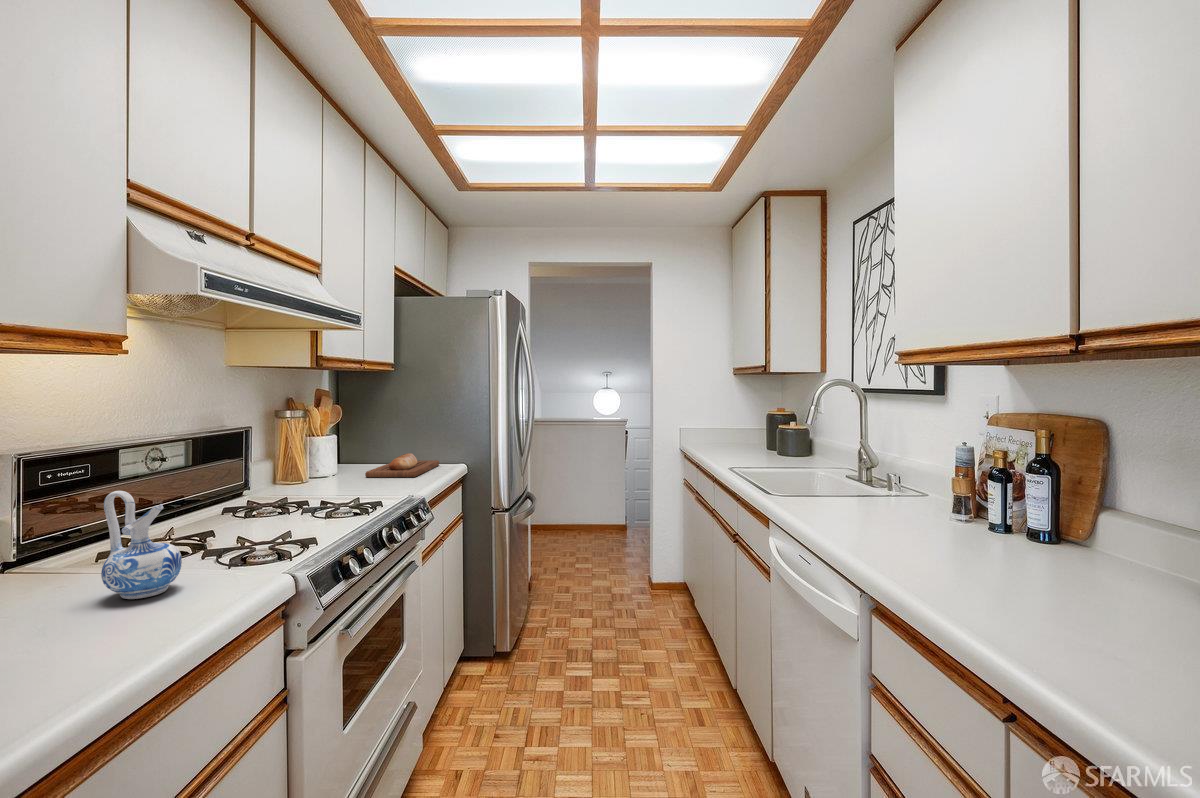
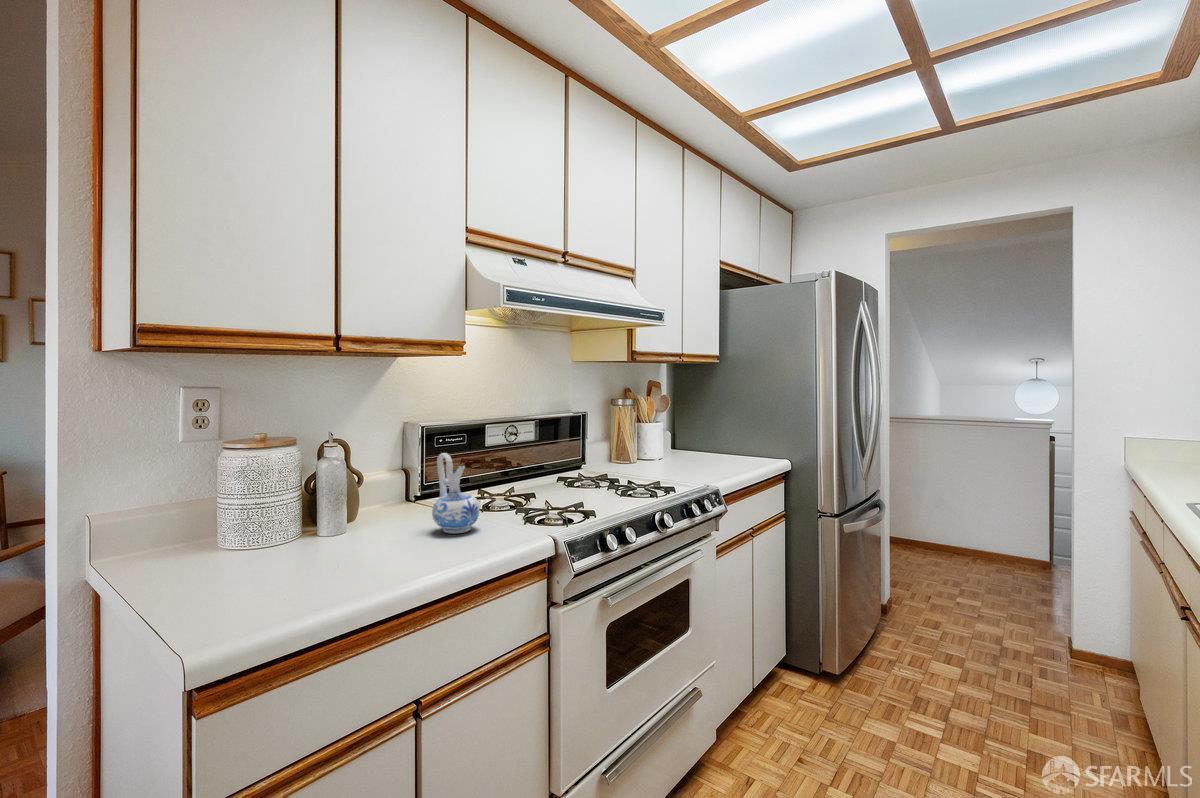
bread loaf: present [365,453,439,477] -> none [685,446,762,469]

